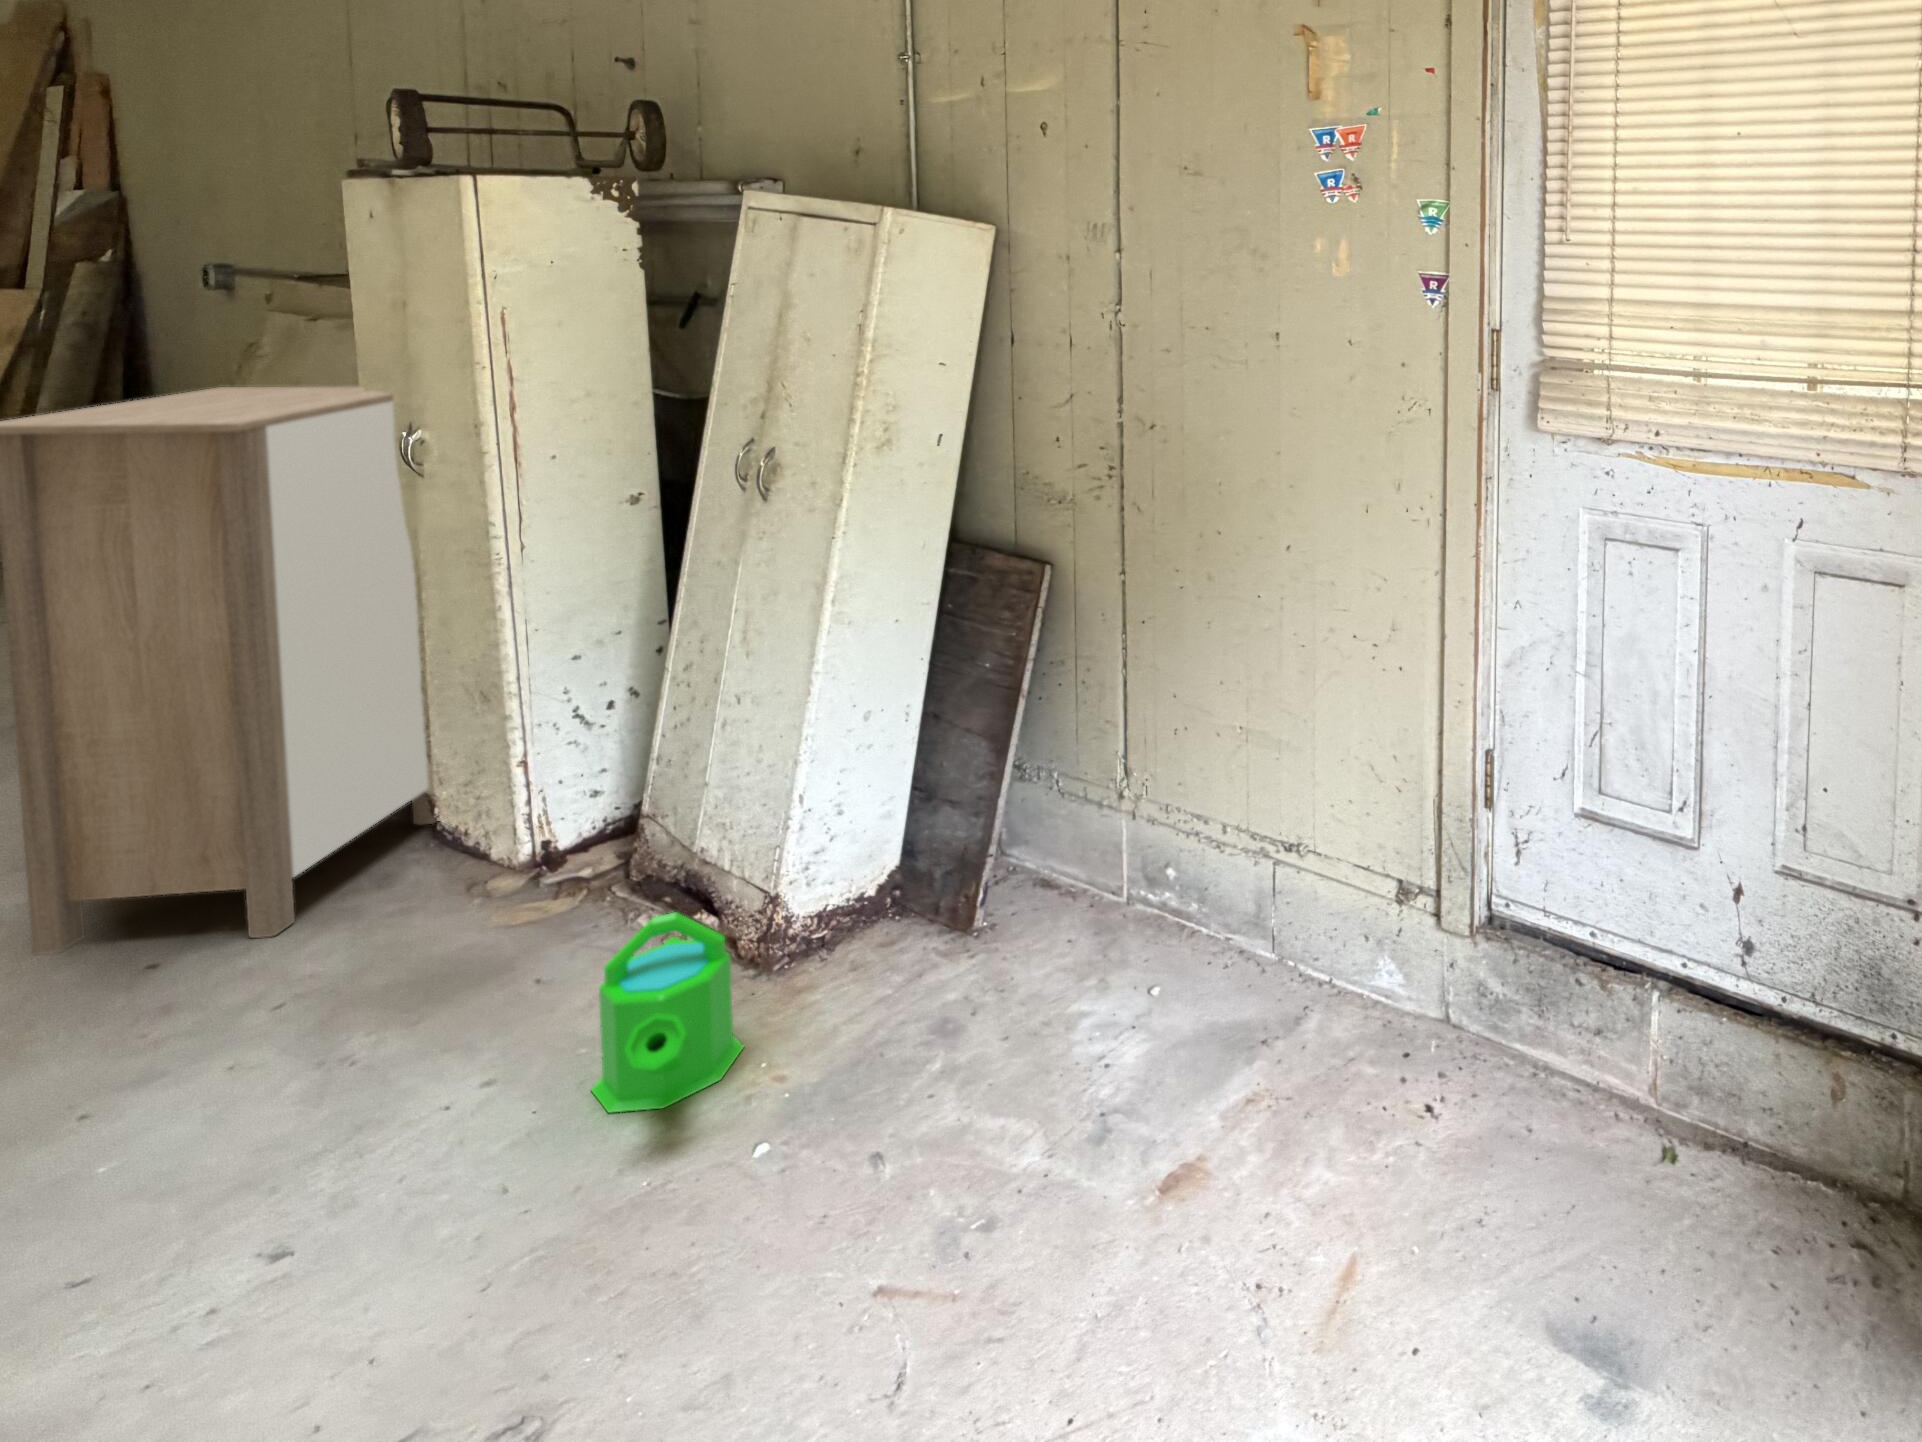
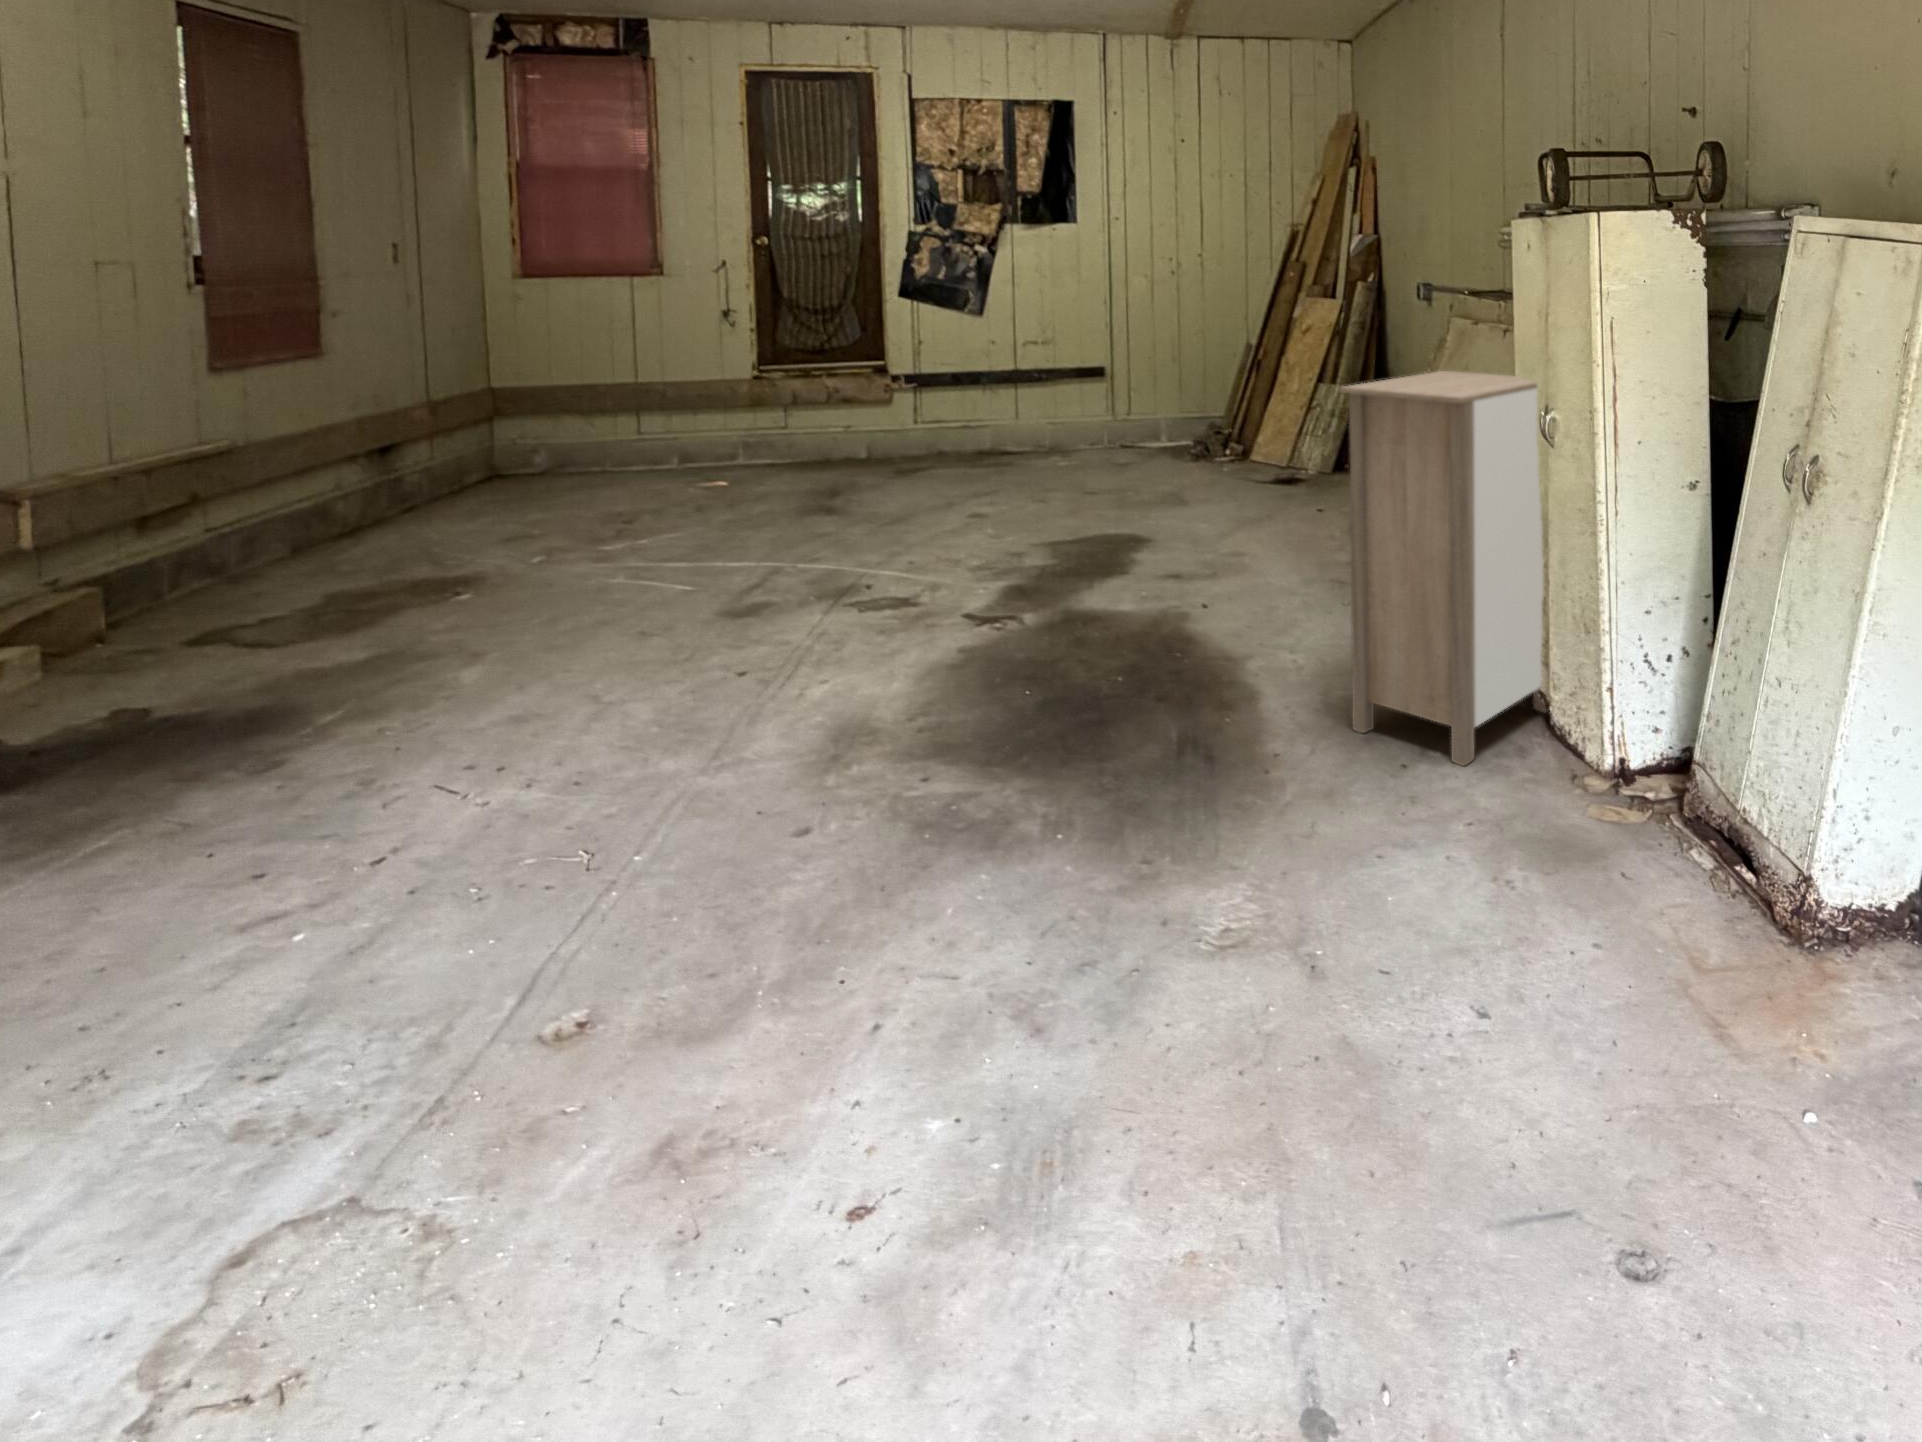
watering can: present [592,912,744,1112] -> none [1673,862,1791,1039]

